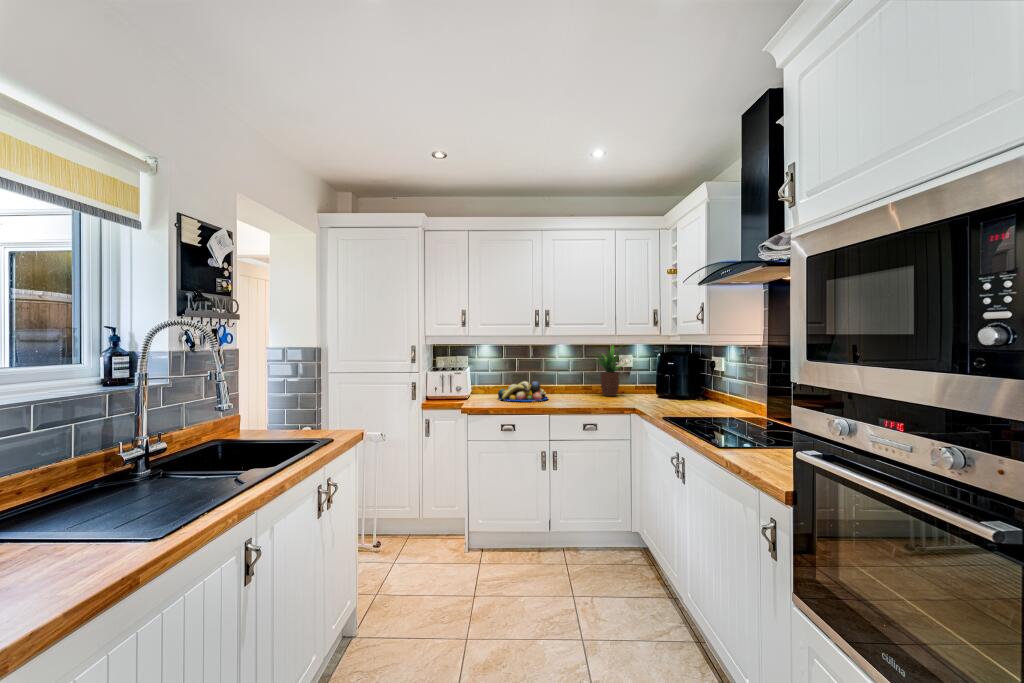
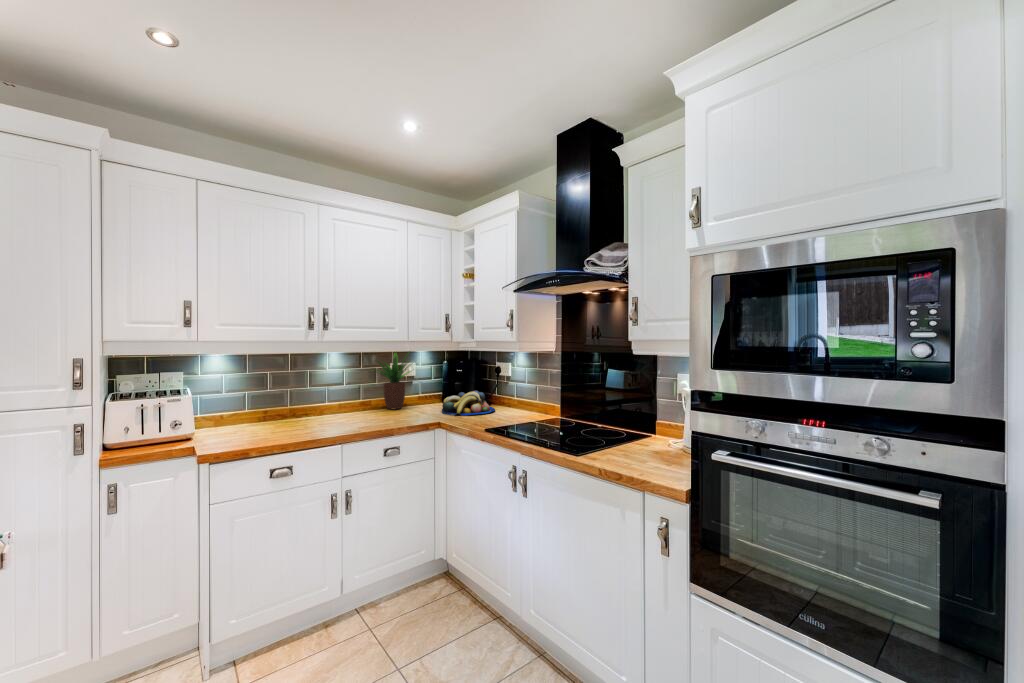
fruit bowl: present [498,381,548,401] -> present [442,390,495,416]

